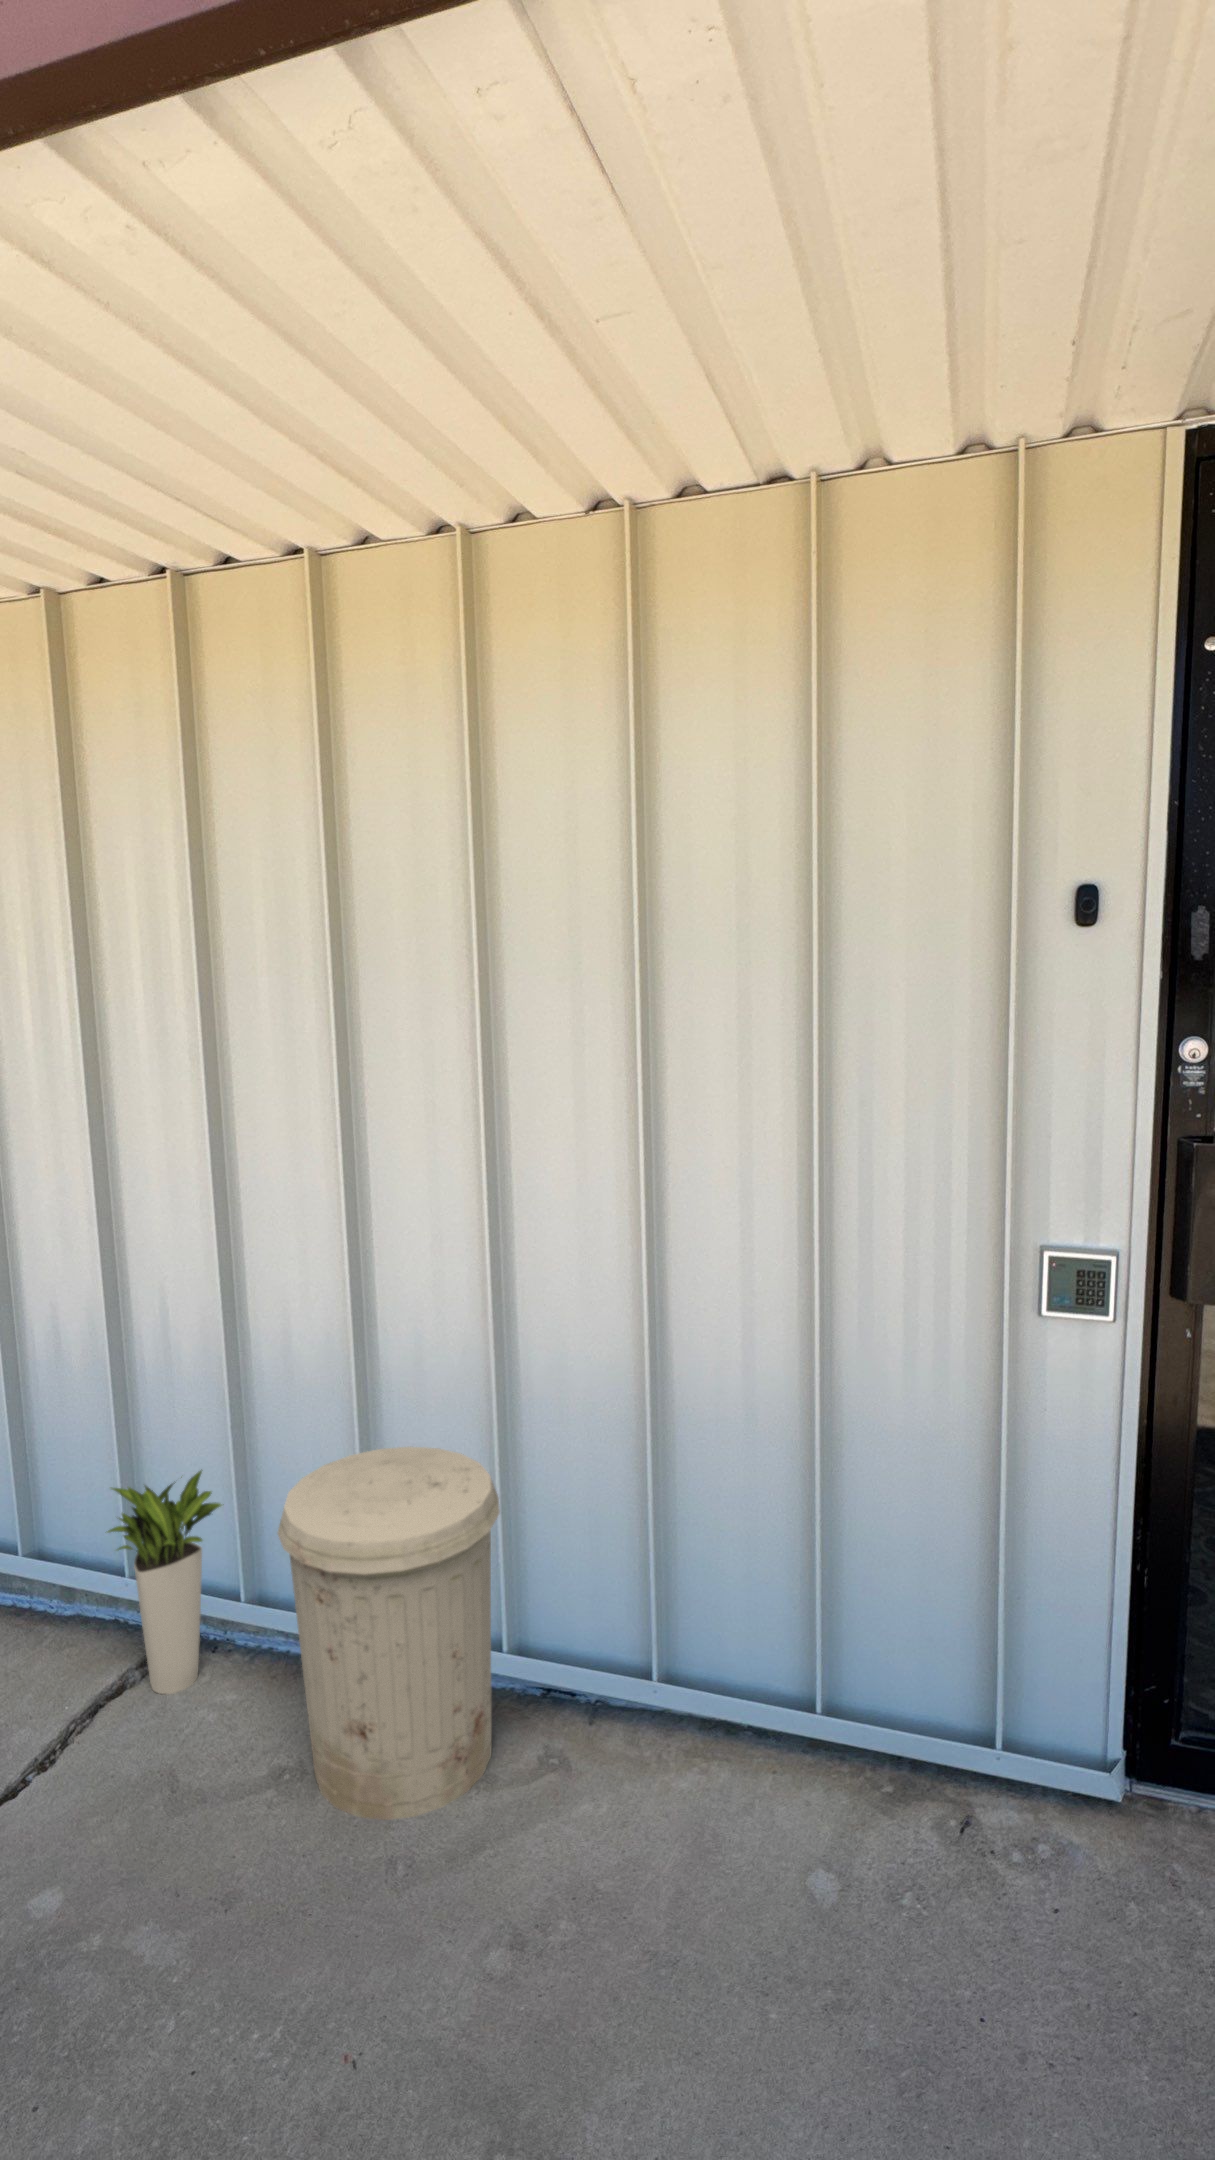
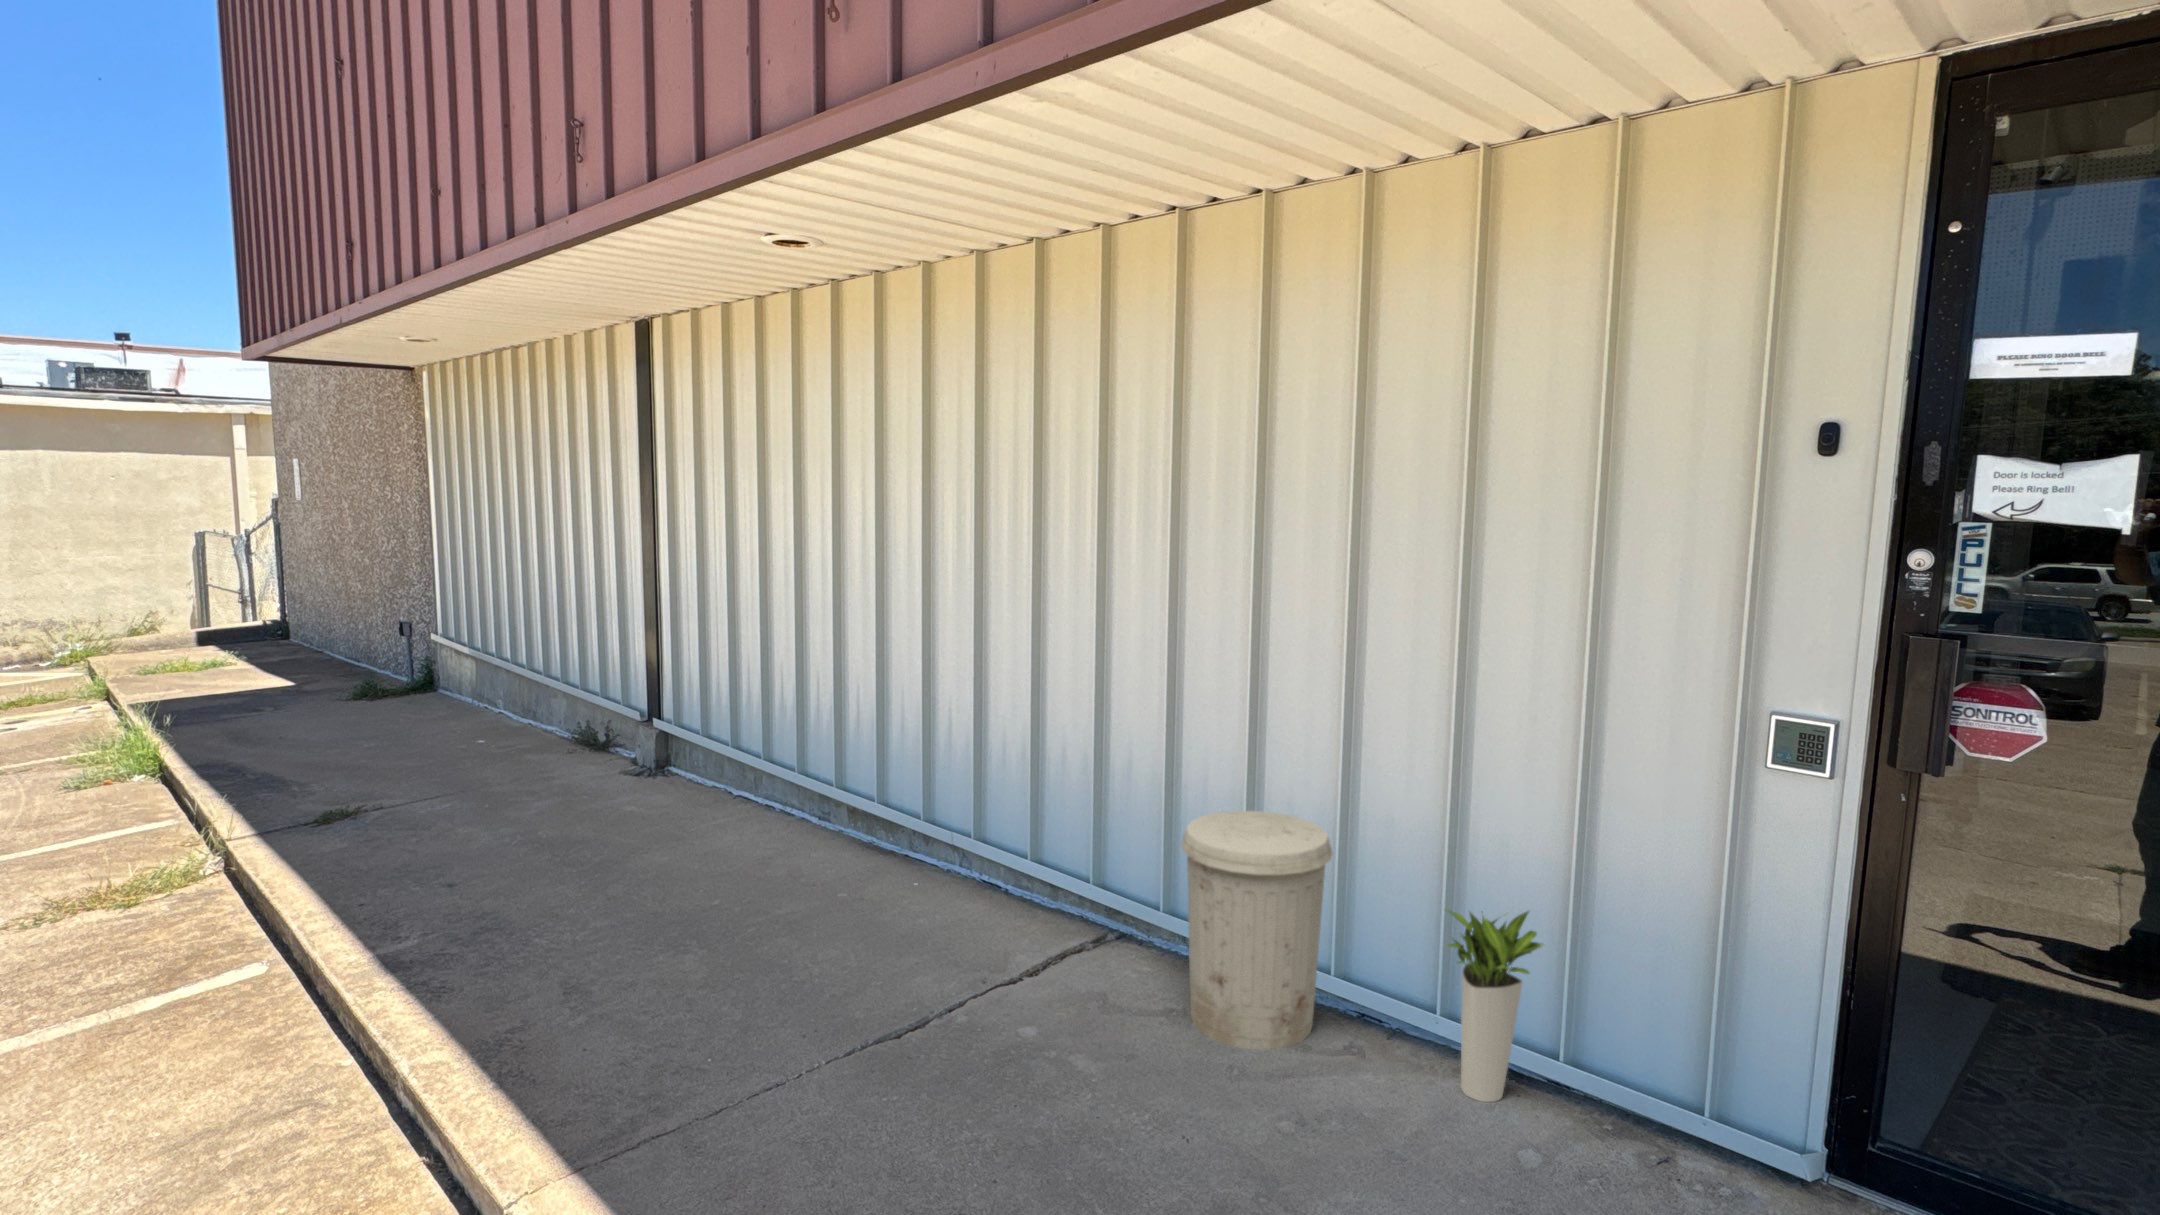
planter: present [108,1471,222,1694] -> present [1448,911,1543,1102]

